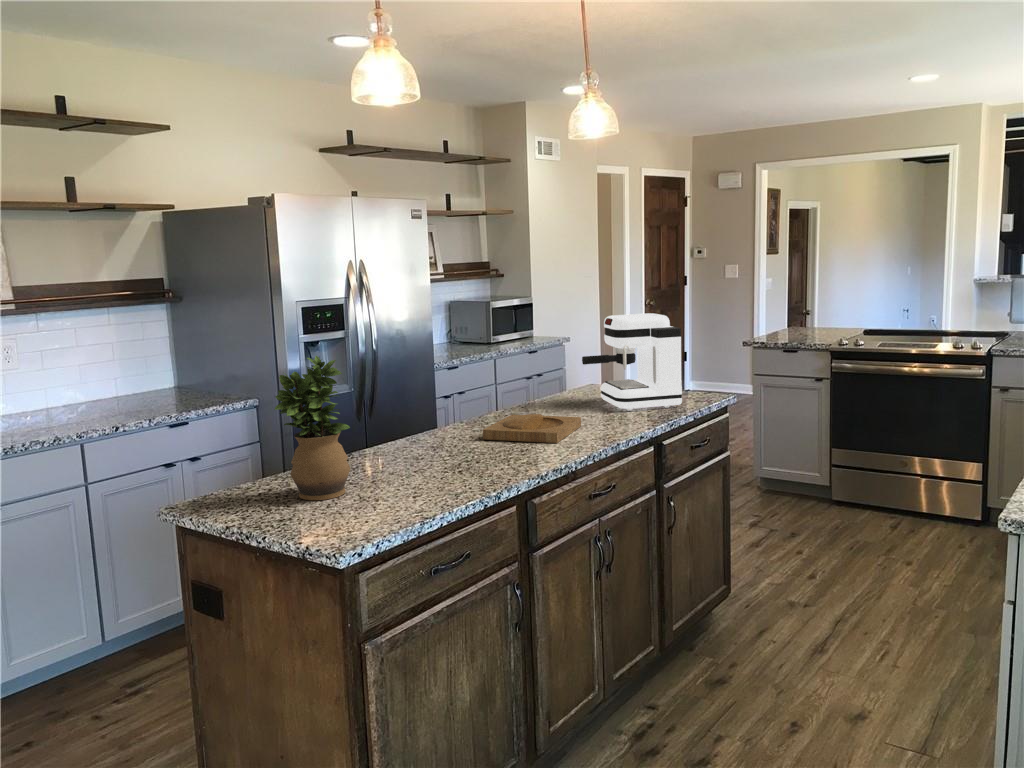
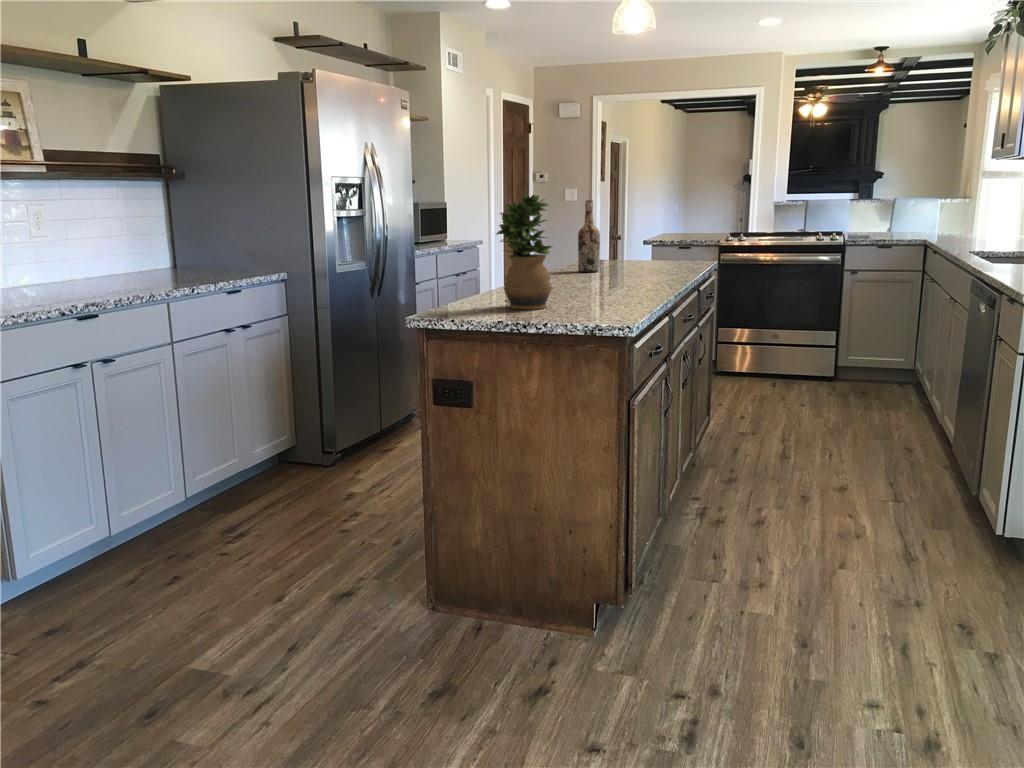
coffee maker: present [582,313,682,411] -> none [611,193,694,270]
wine bottle: none [536,328,563,413] -> present [578,200,600,272]
tray: present [483,414,581,443] -> none [577,266,644,283]

